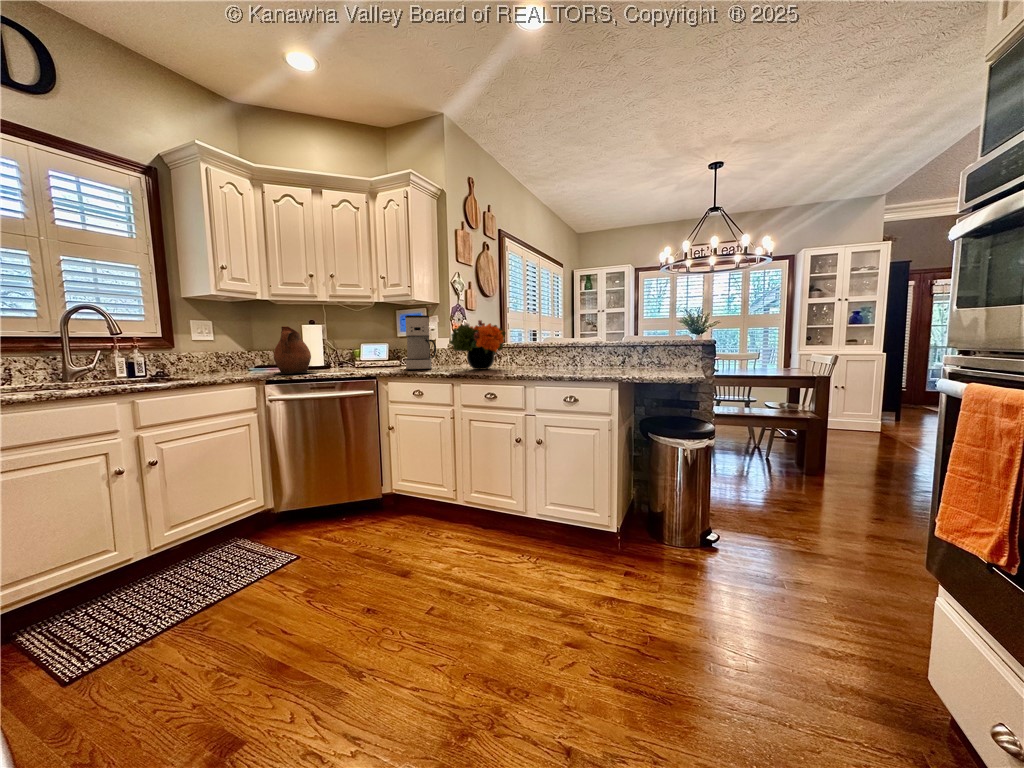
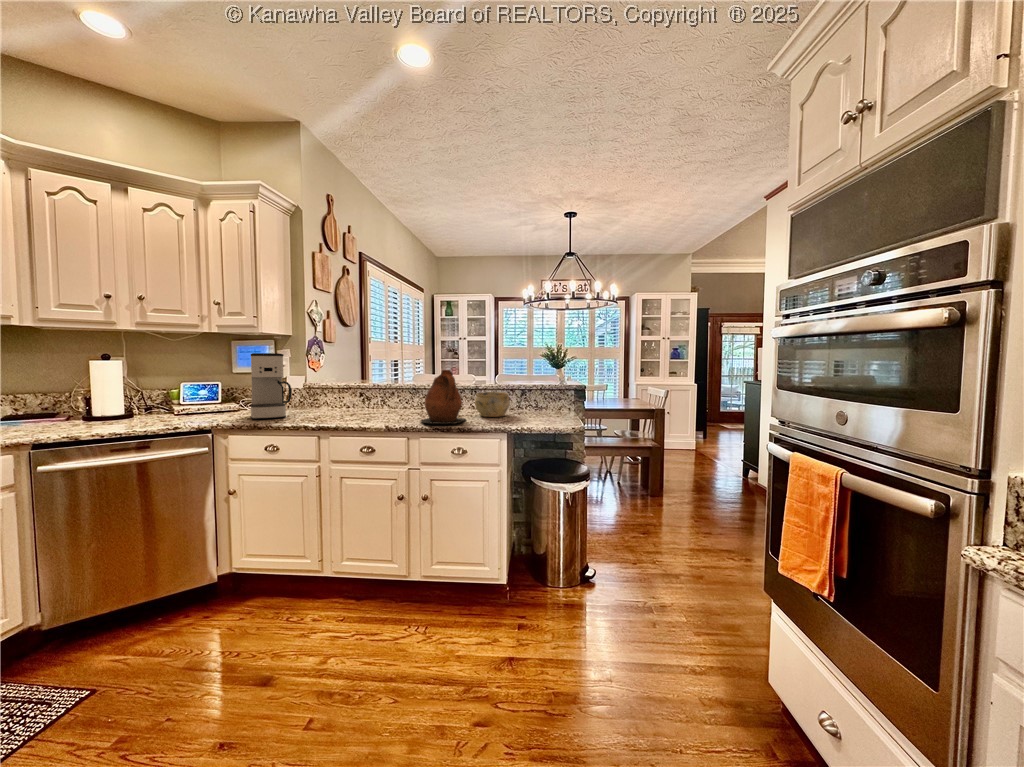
flower arrangement: present [450,320,506,370] -> none [311,361,380,417]
ceramic pitcher: present [274,326,318,374] -> present [421,370,465,424]
ceramic bowl: none [592,347,627,370] -> present [475,392,510,417]

